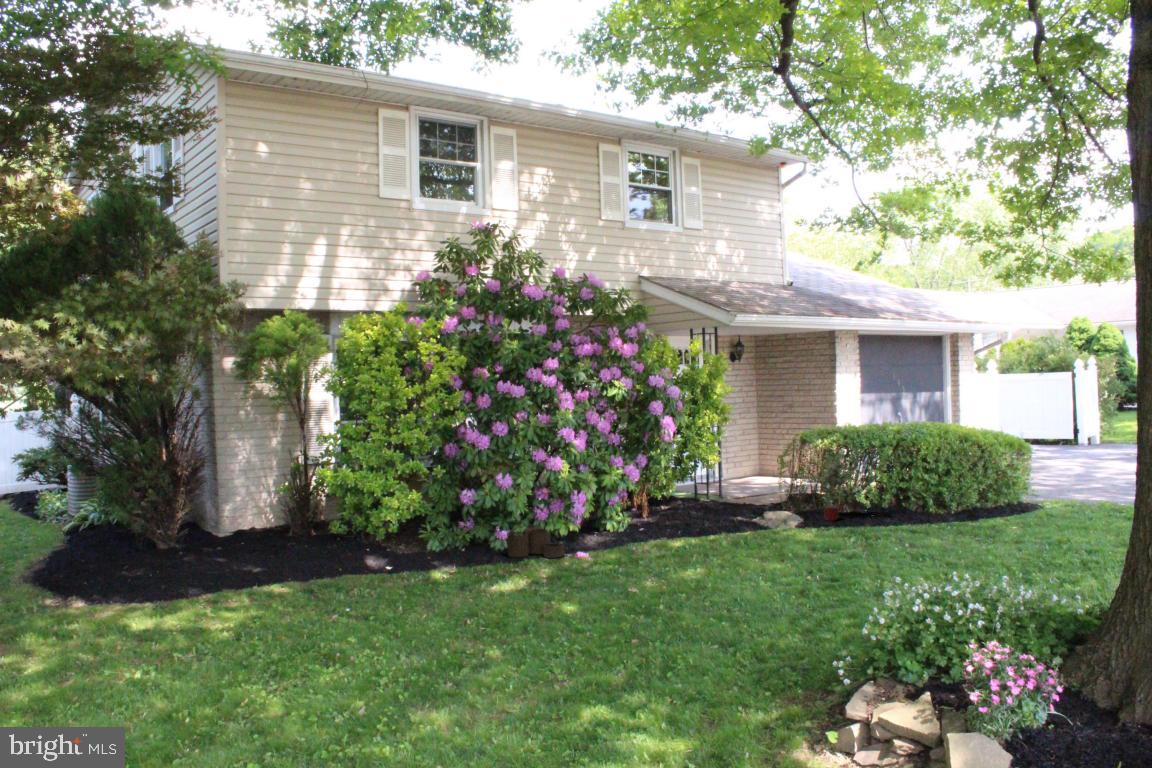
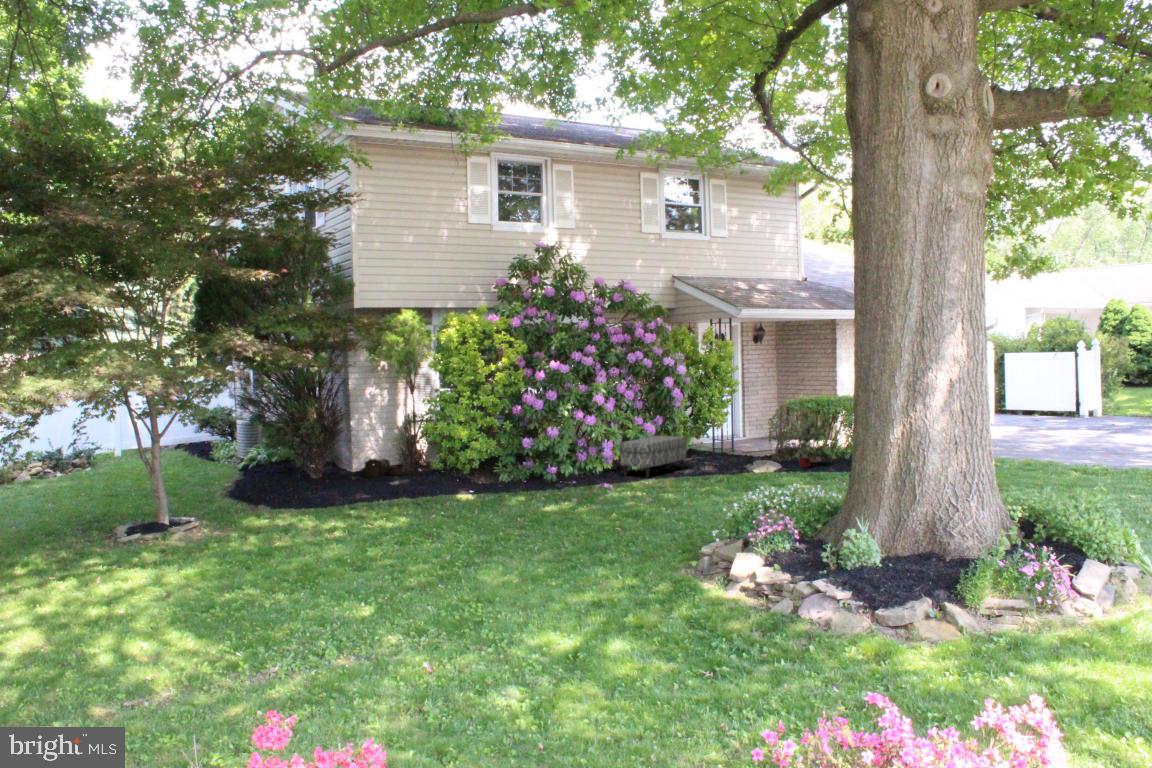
bench: none [594,481,678,541] -> present [620,436,686,478]
woven basket: present [507,525,564,558] -> present [365,459,403,477]

